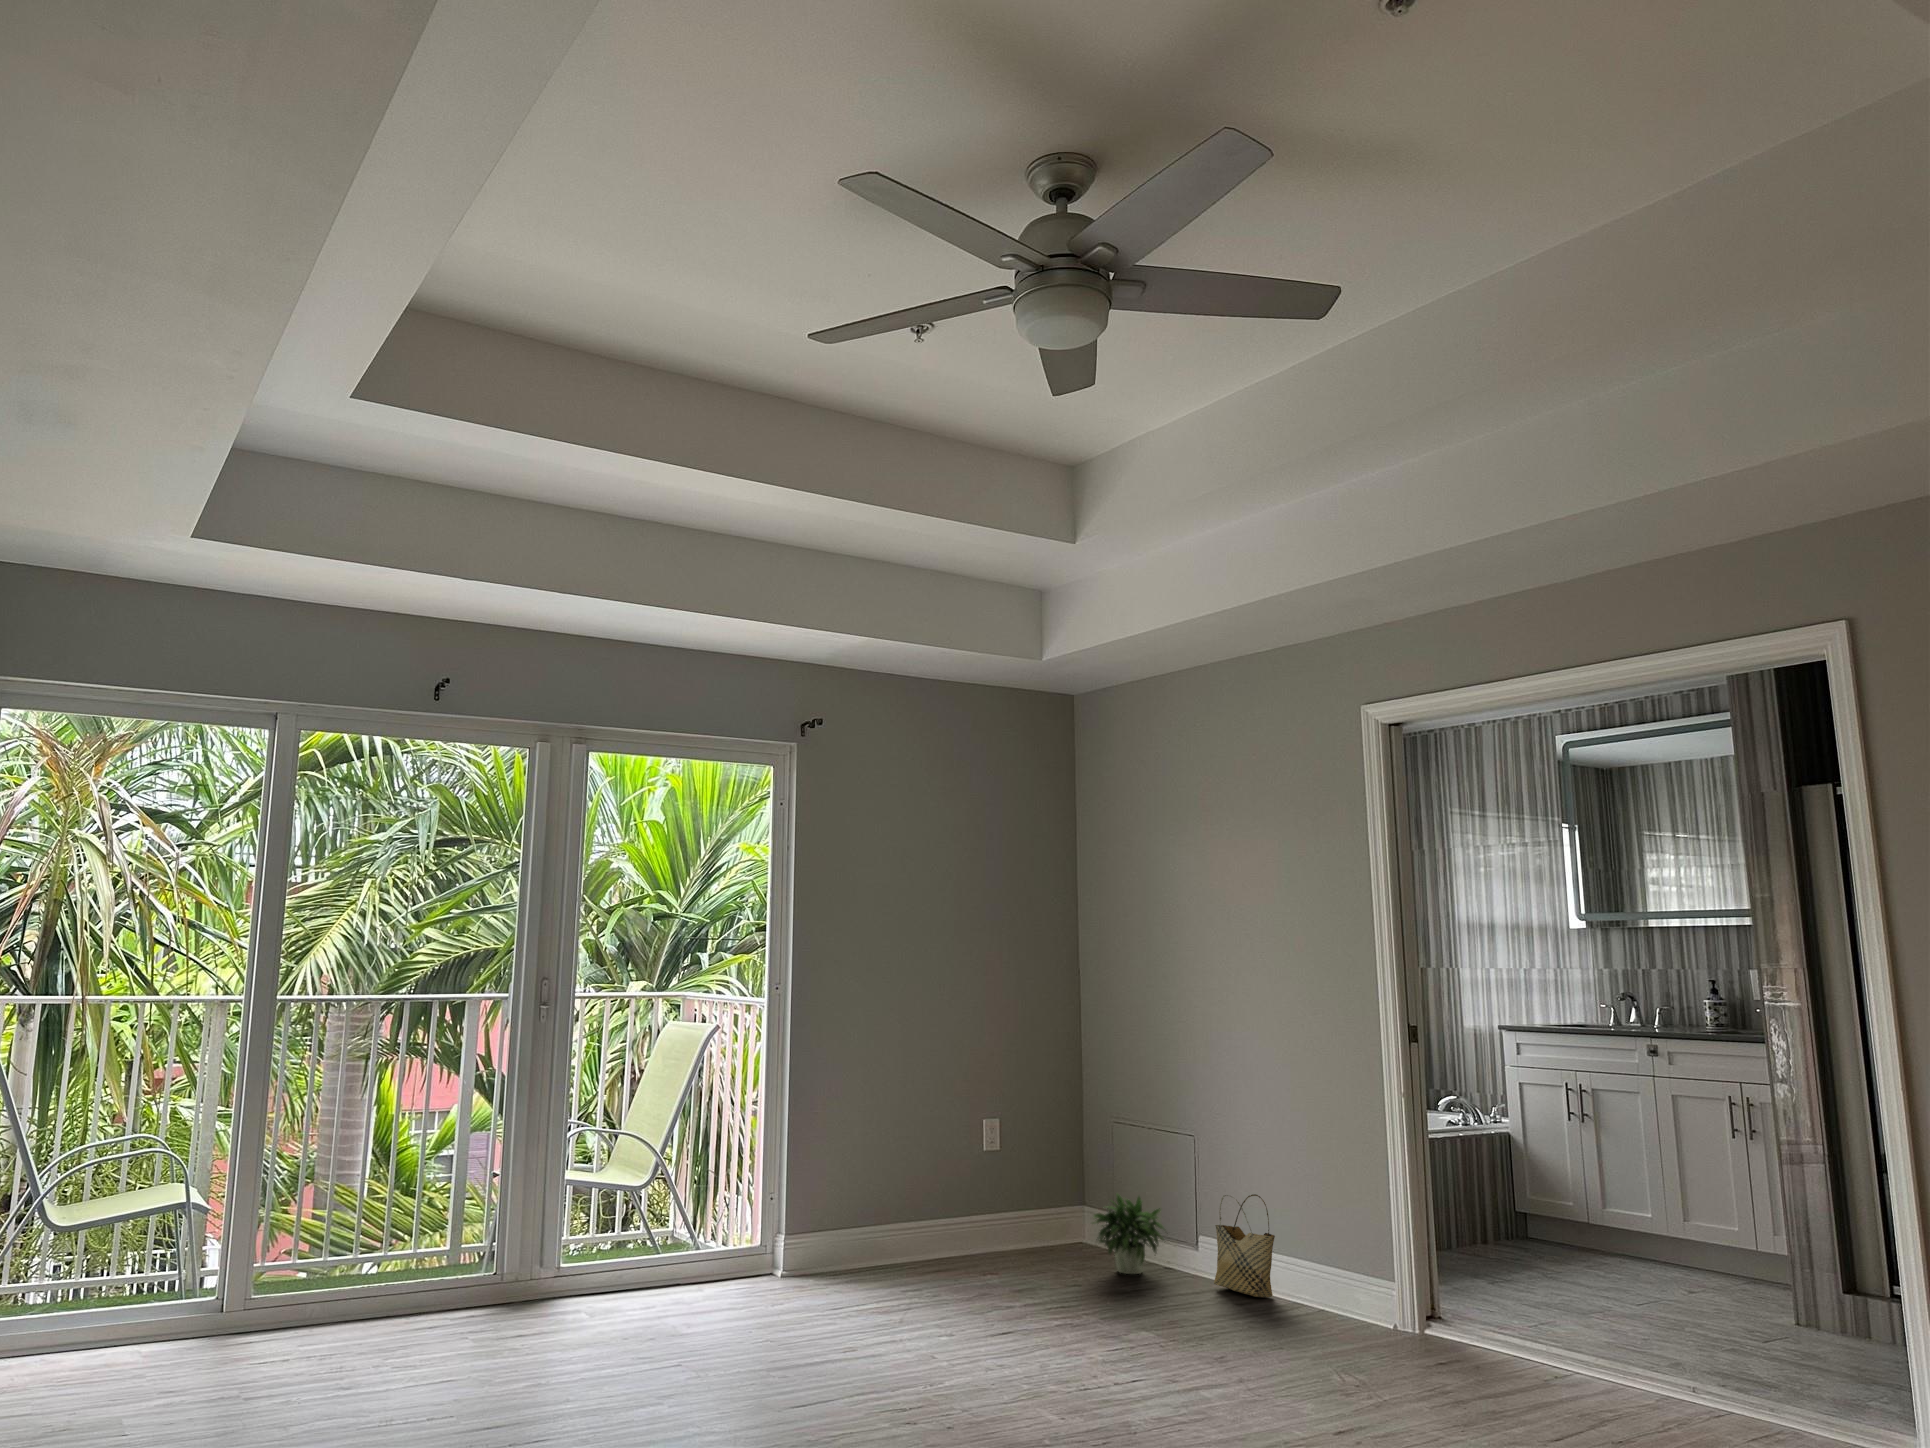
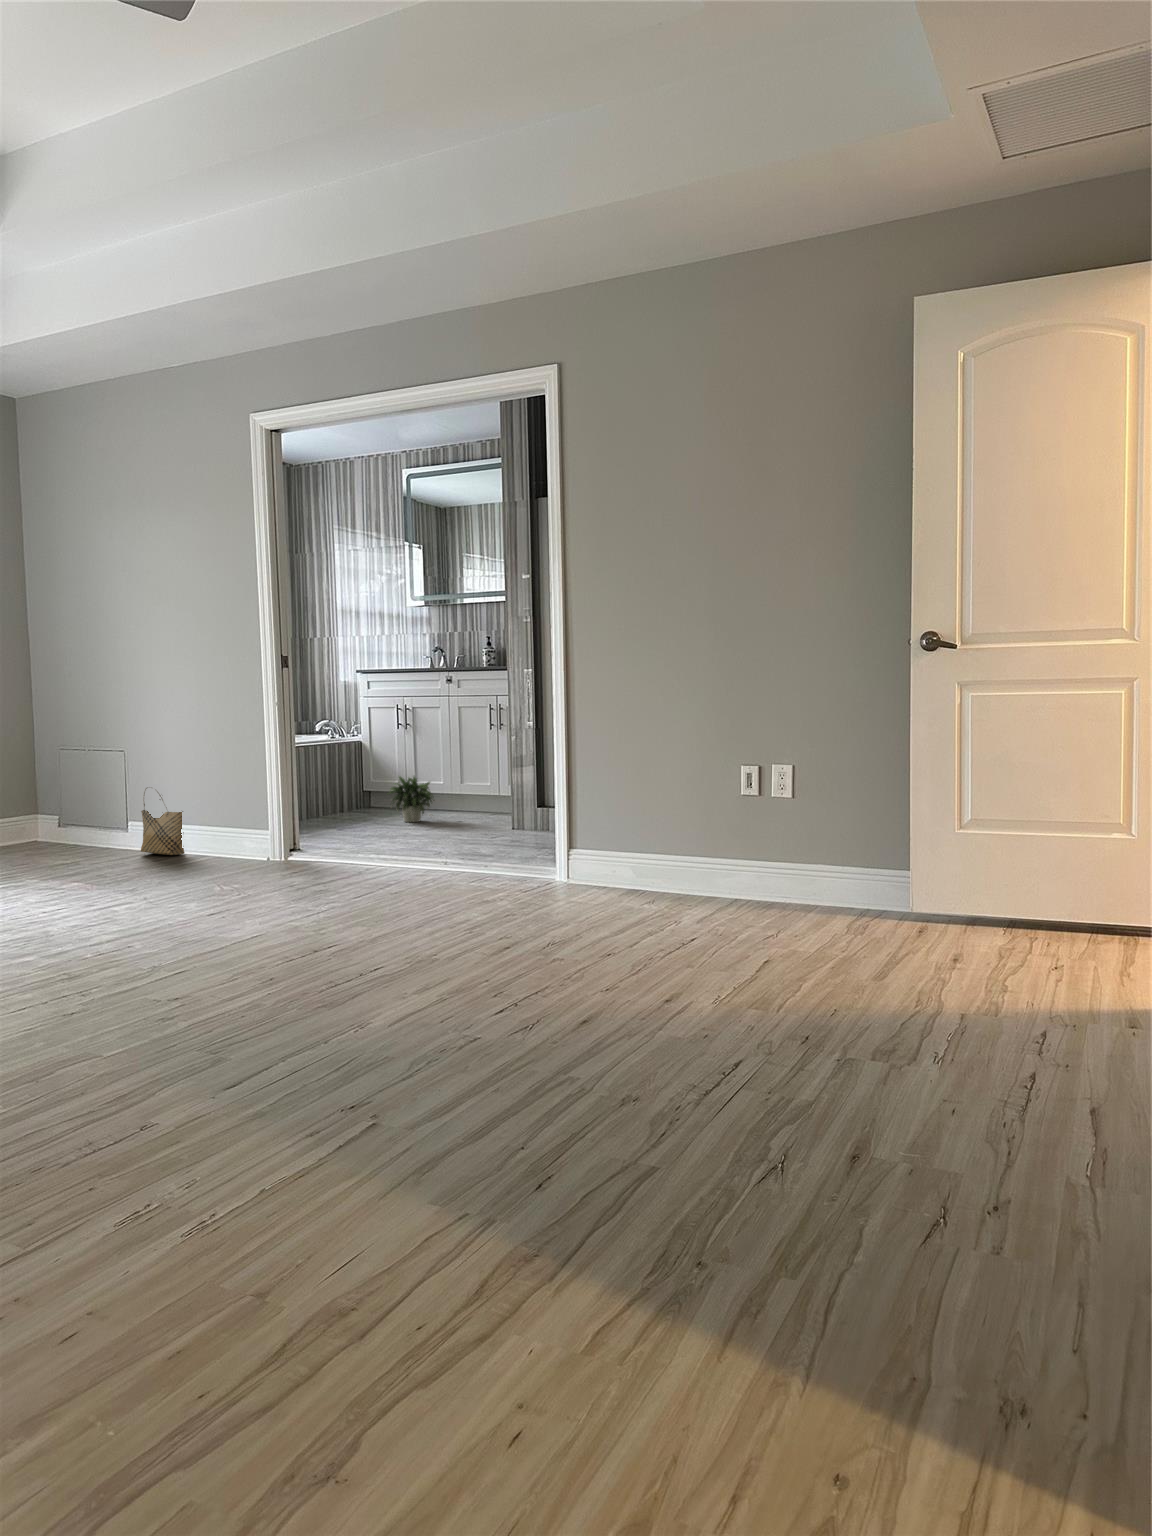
potted plant: present [1094,1194,1169,1274] -> present [390,777,433,822]

